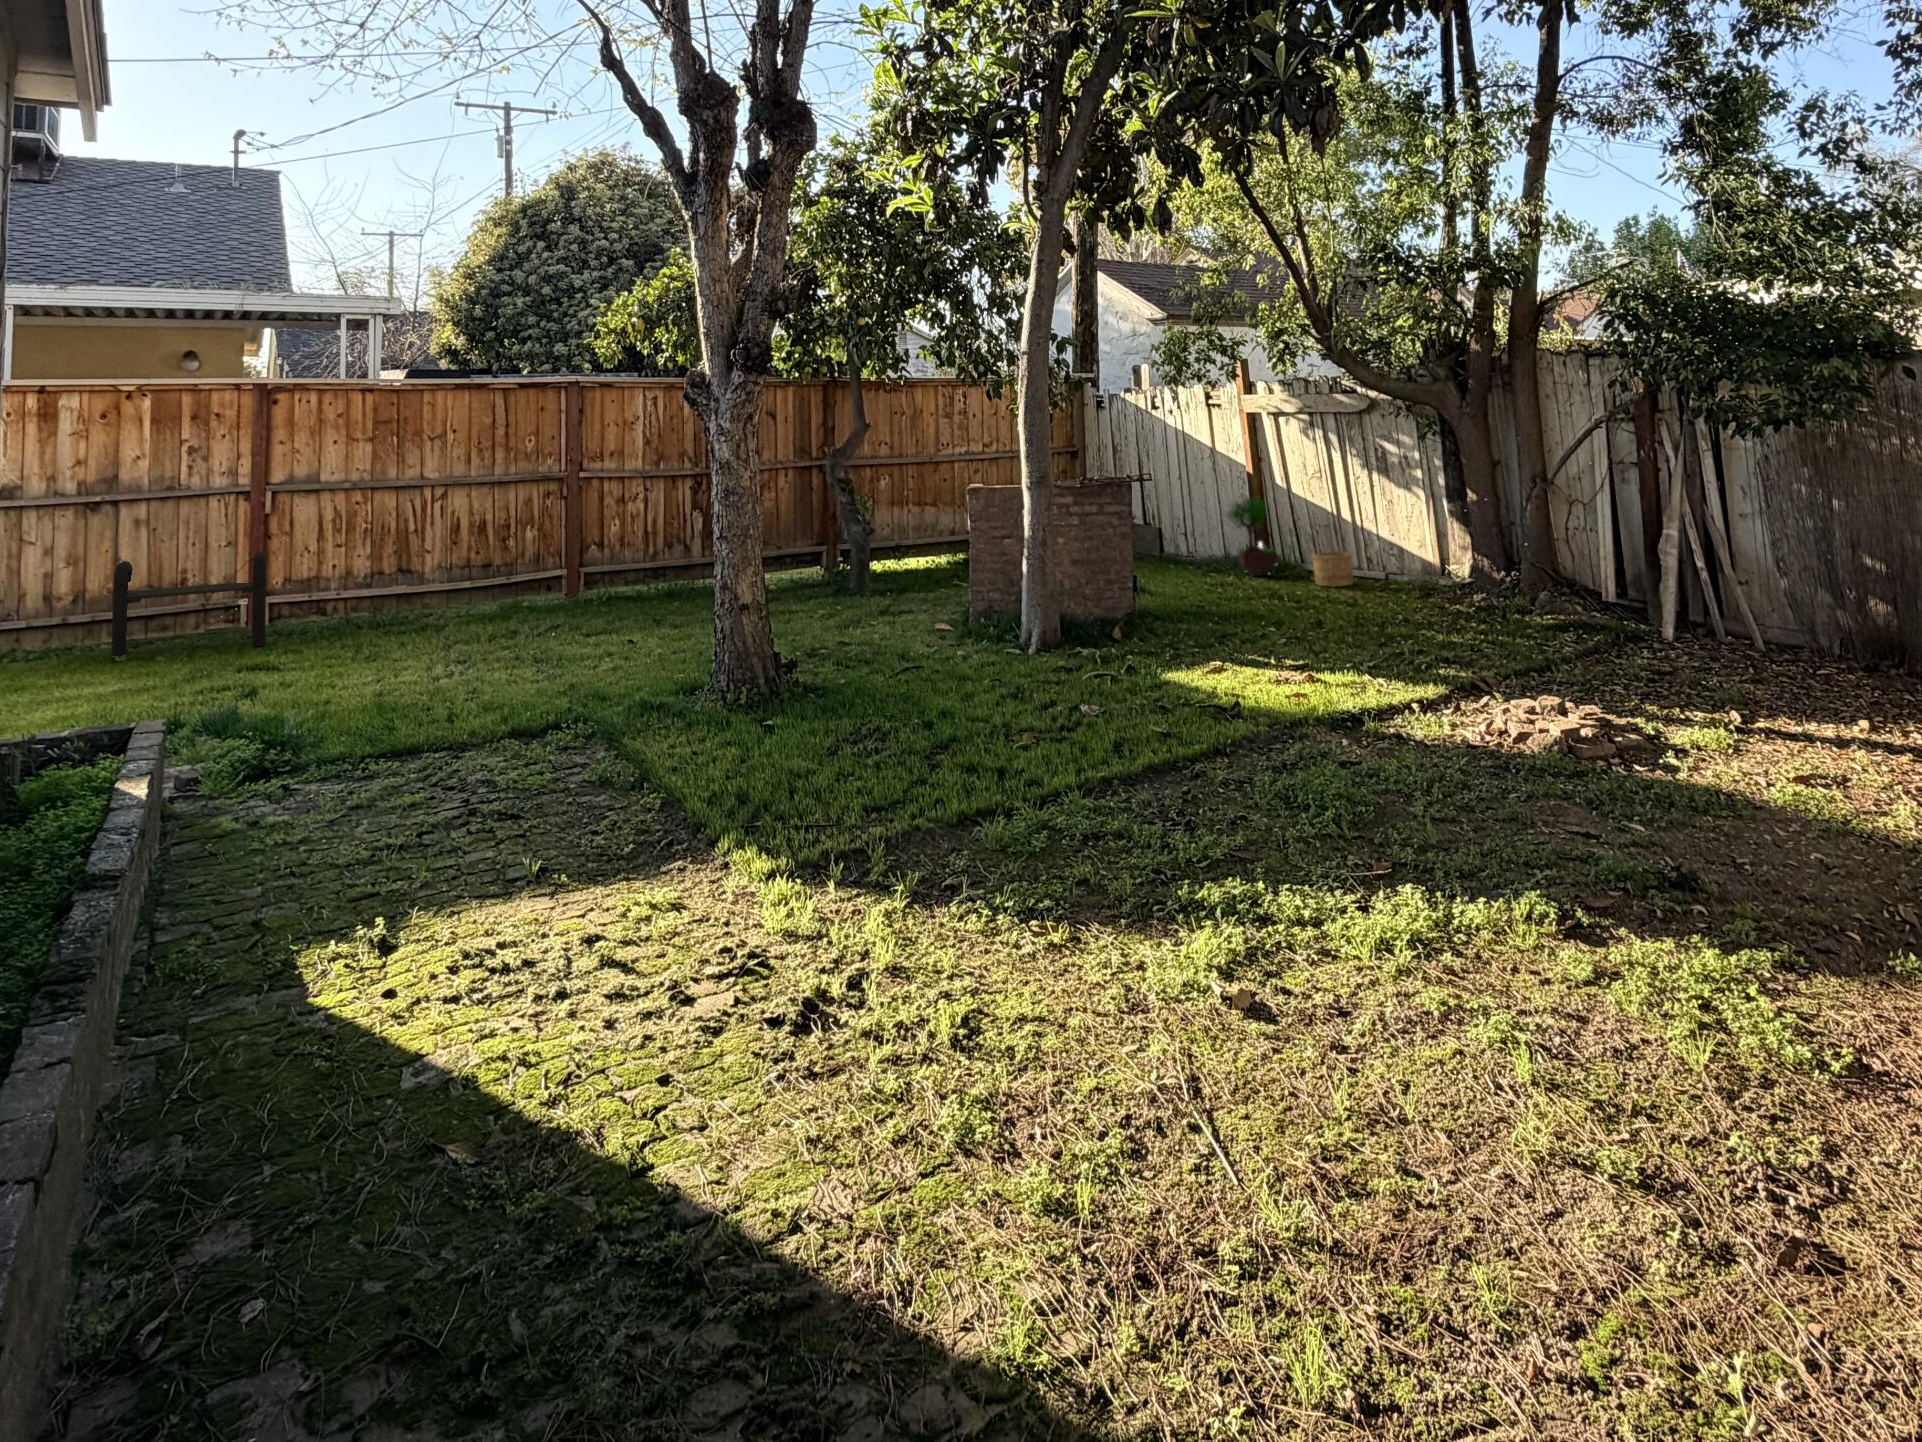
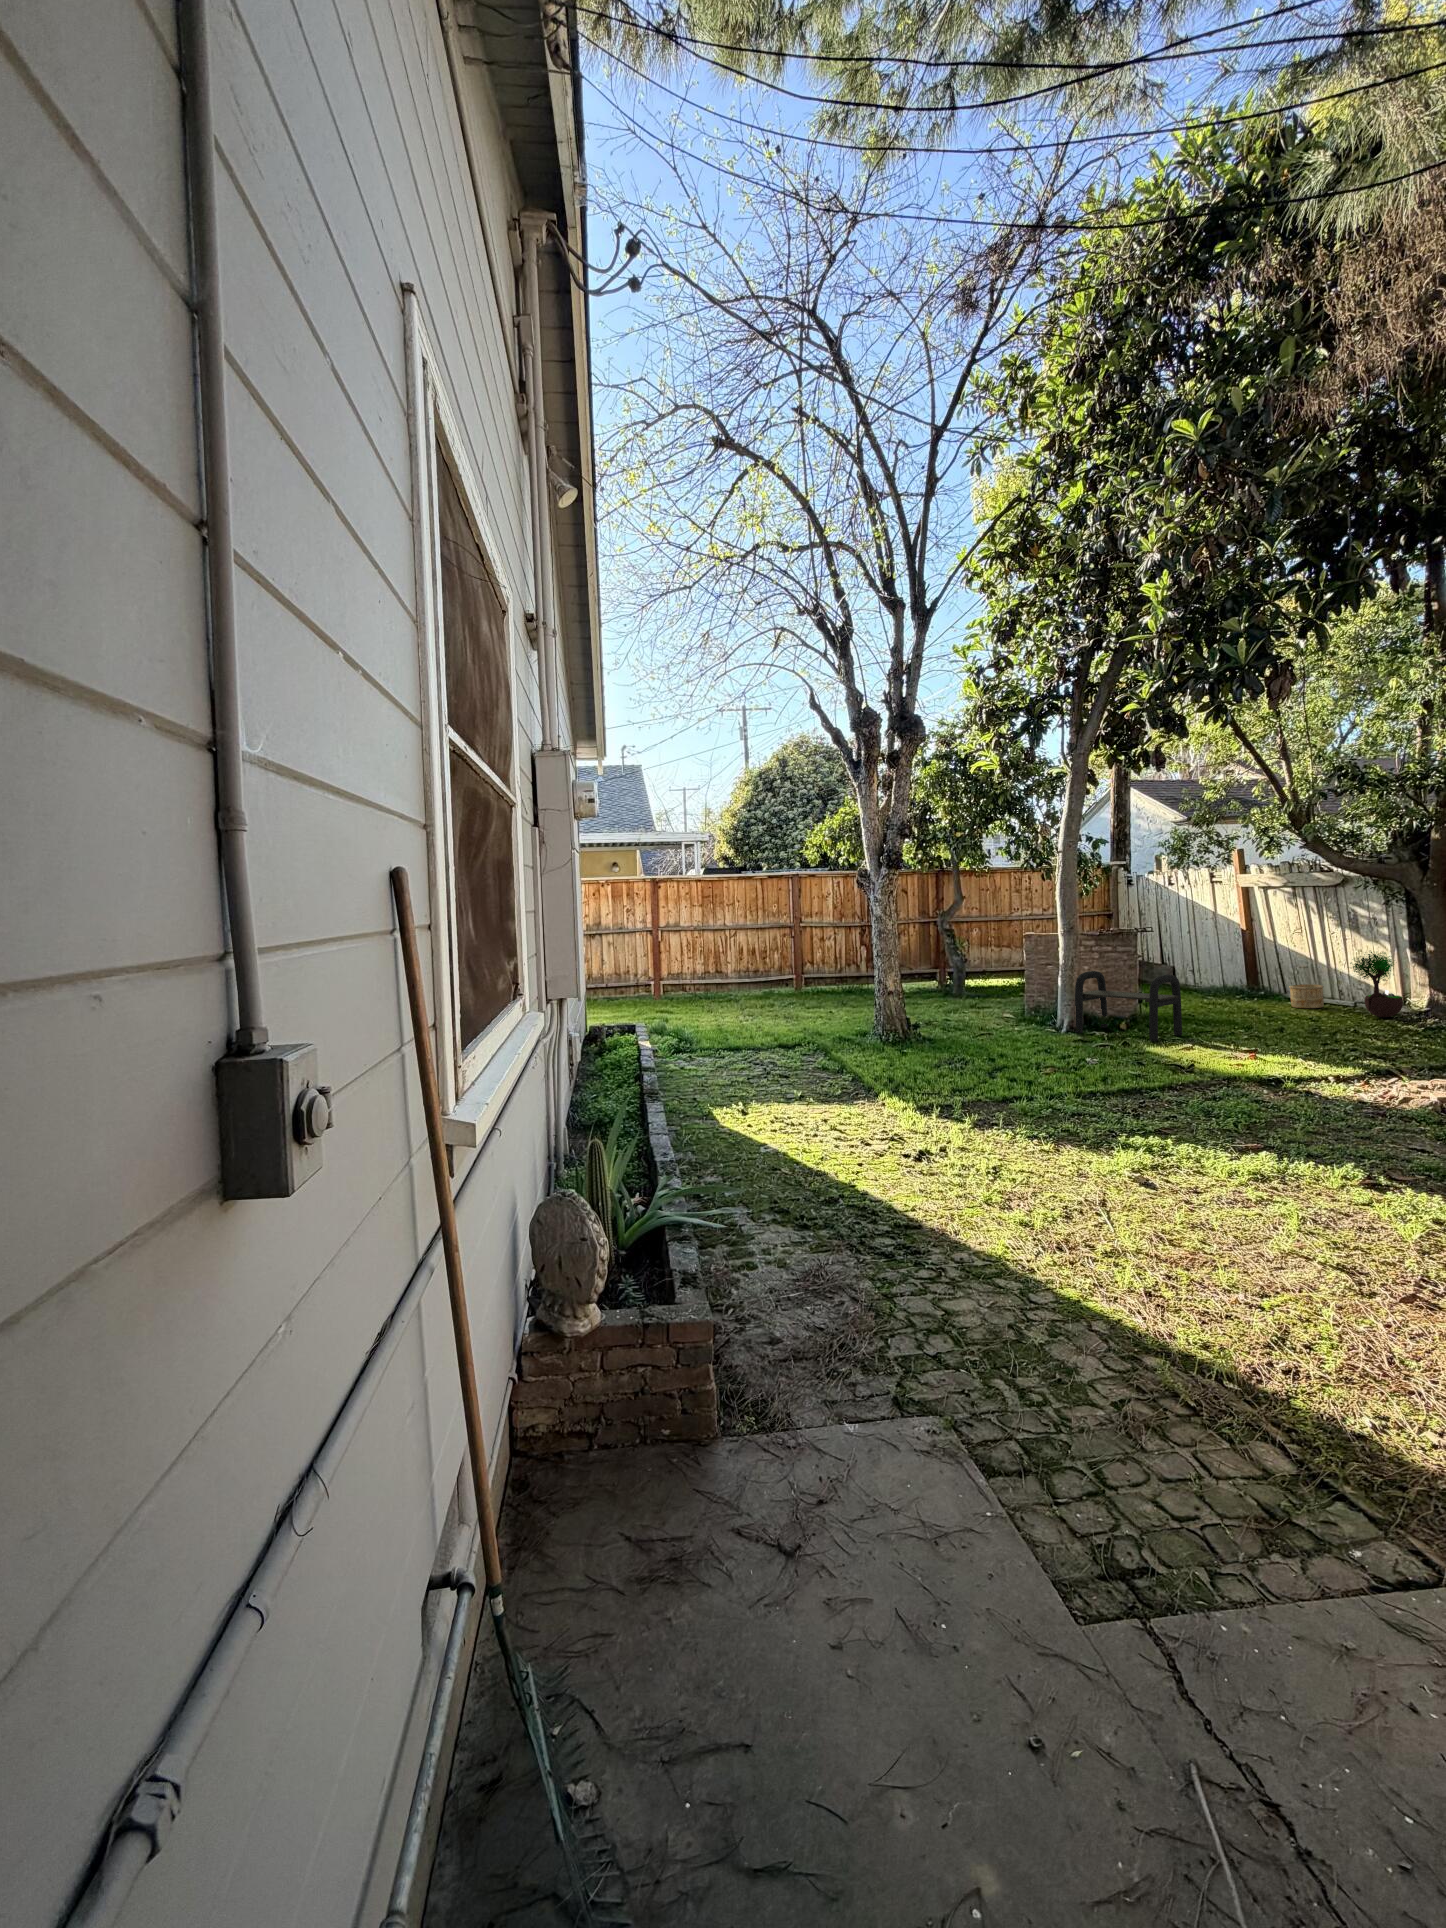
potted tree: present [1225,493,1276,576] -> present [1350,952,1403,1017]
bench: present [111,551,266,661] -> present [1075,971,1182,1041]

